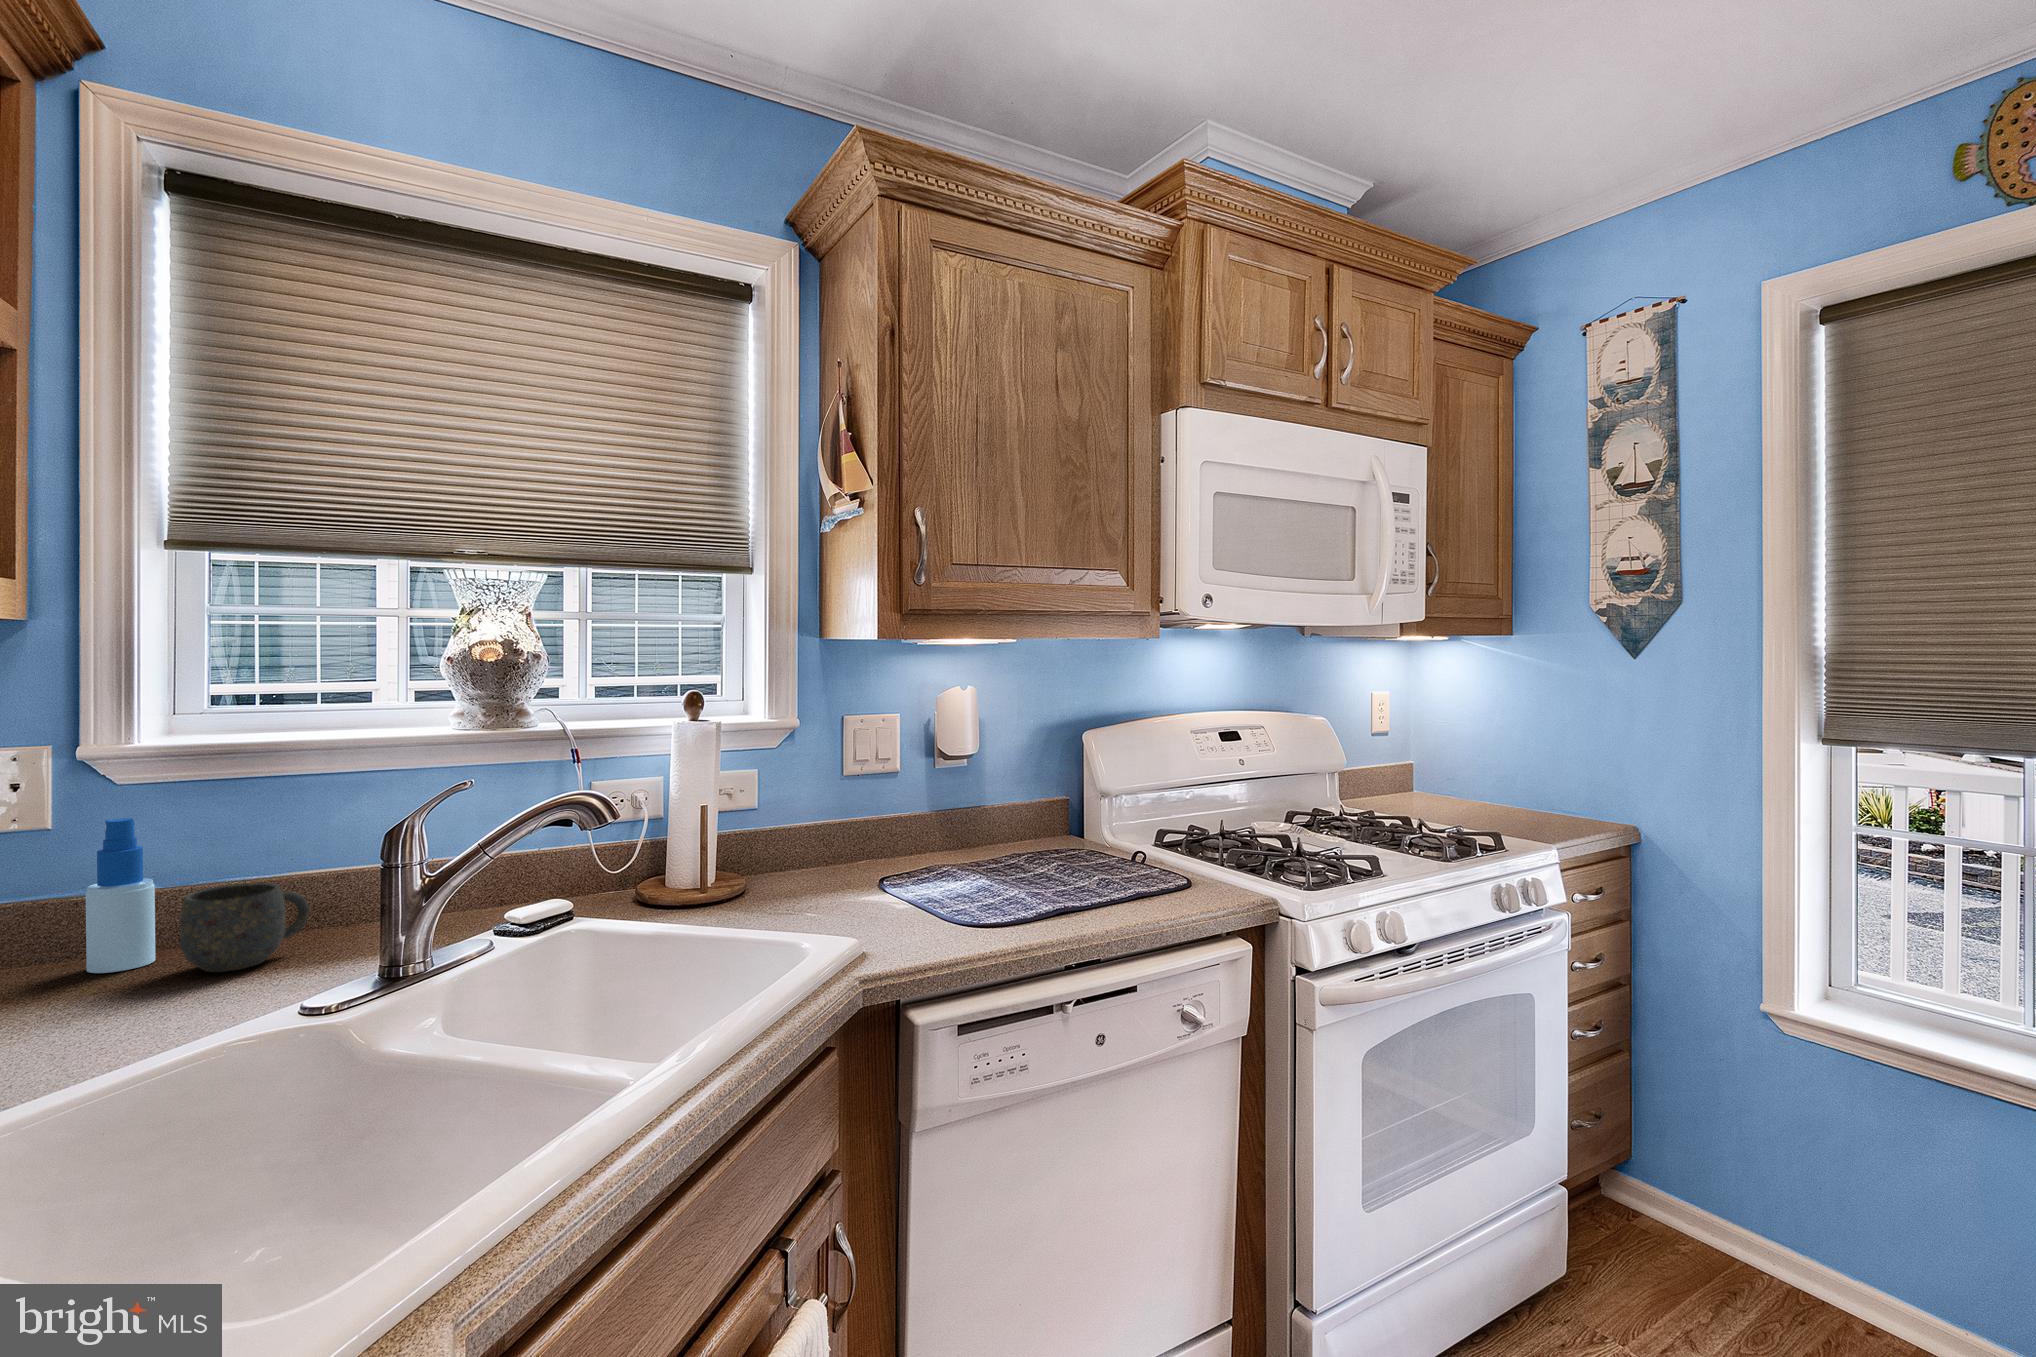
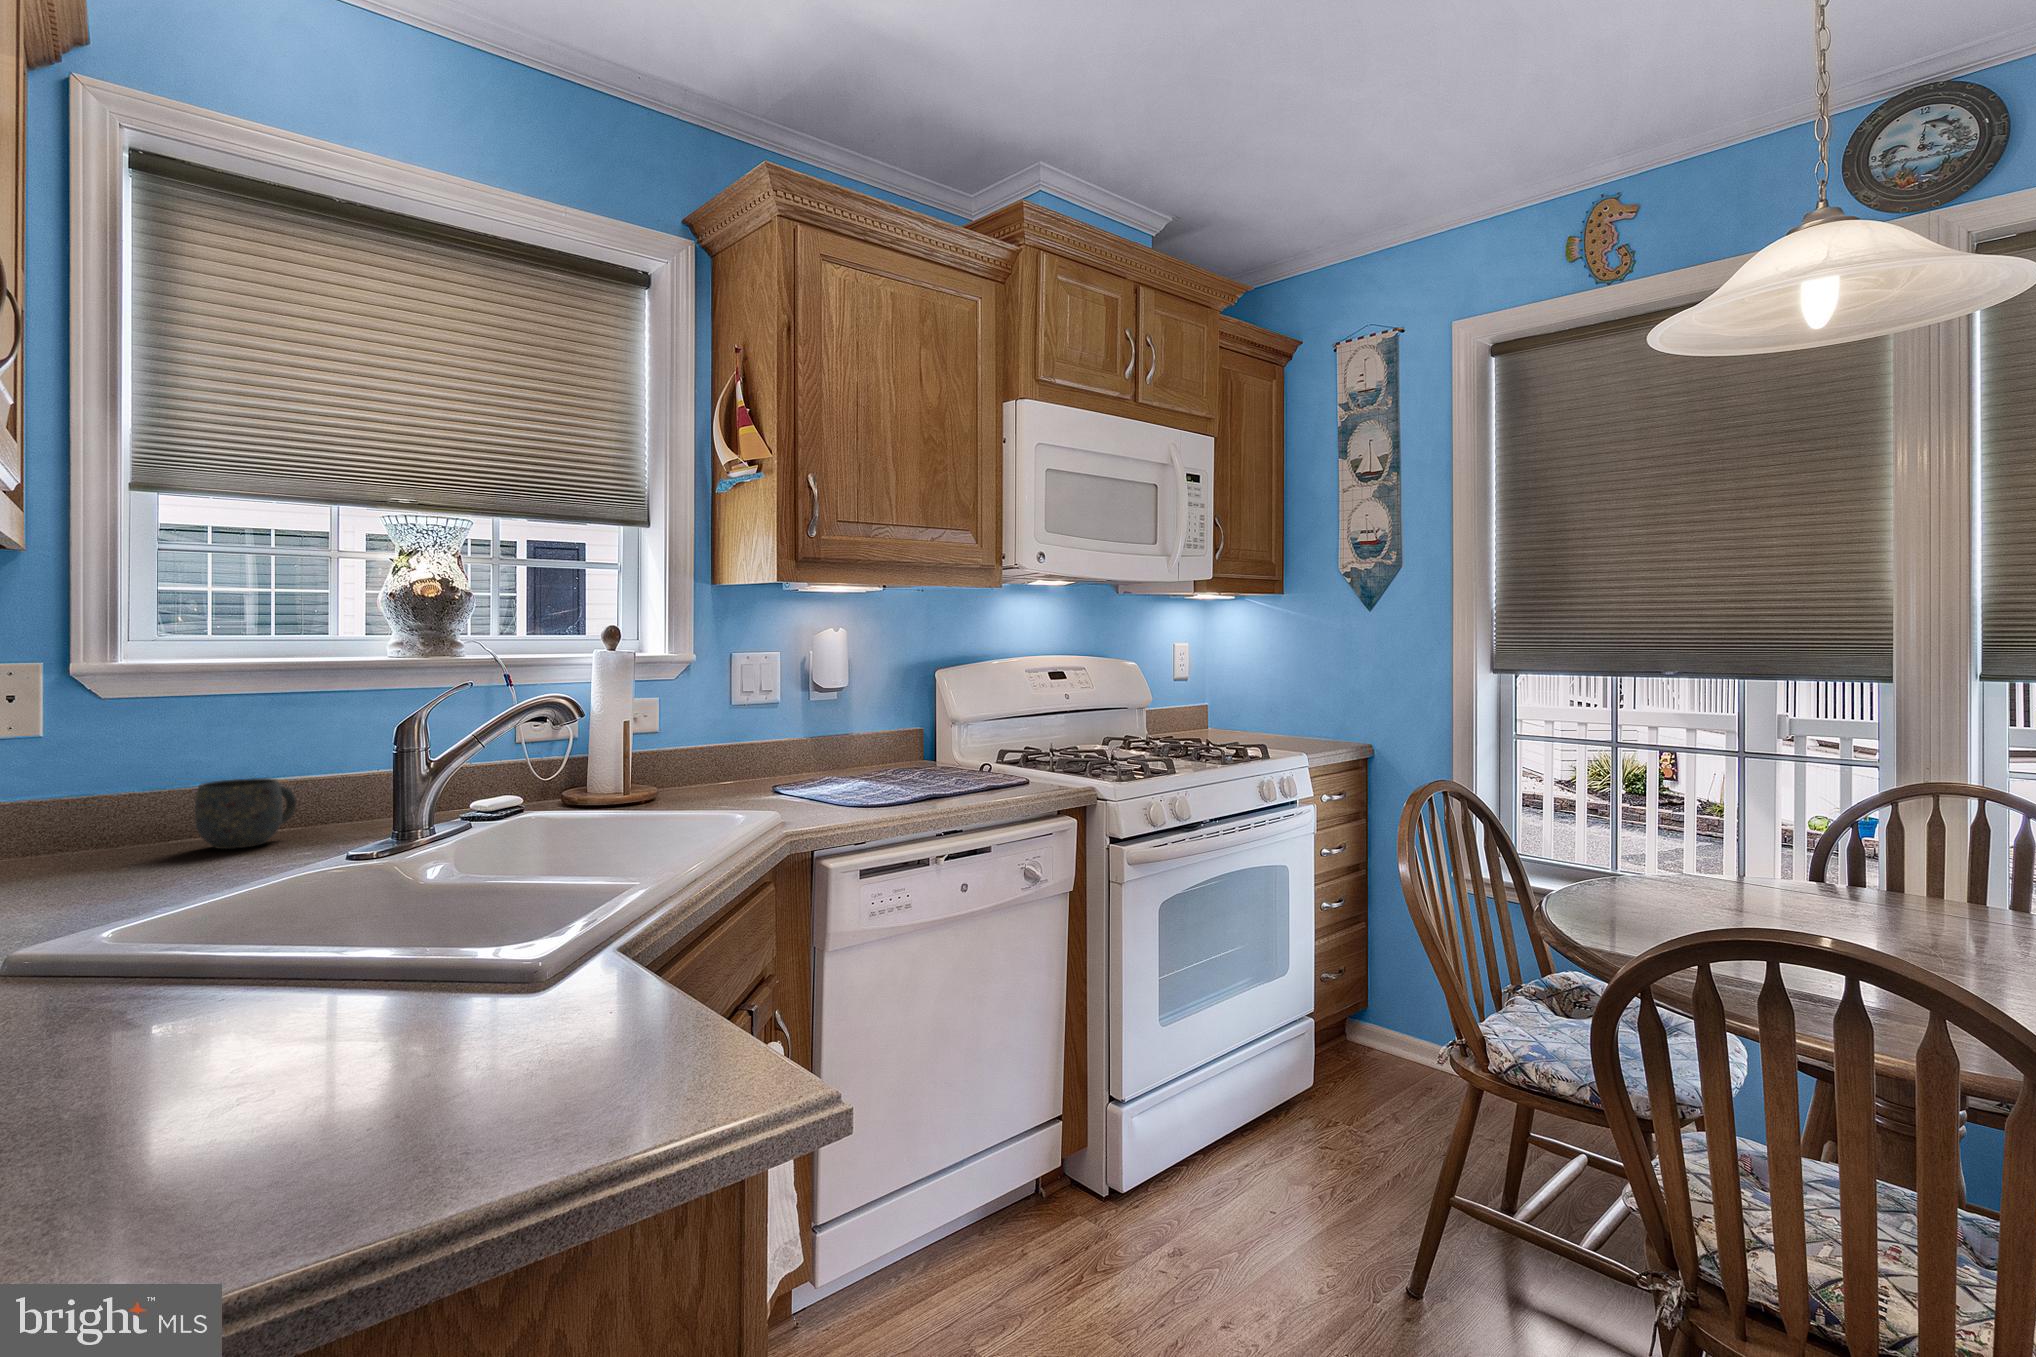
spray bottle: present [86,818,155,973] -> none [96,723,155,854]

